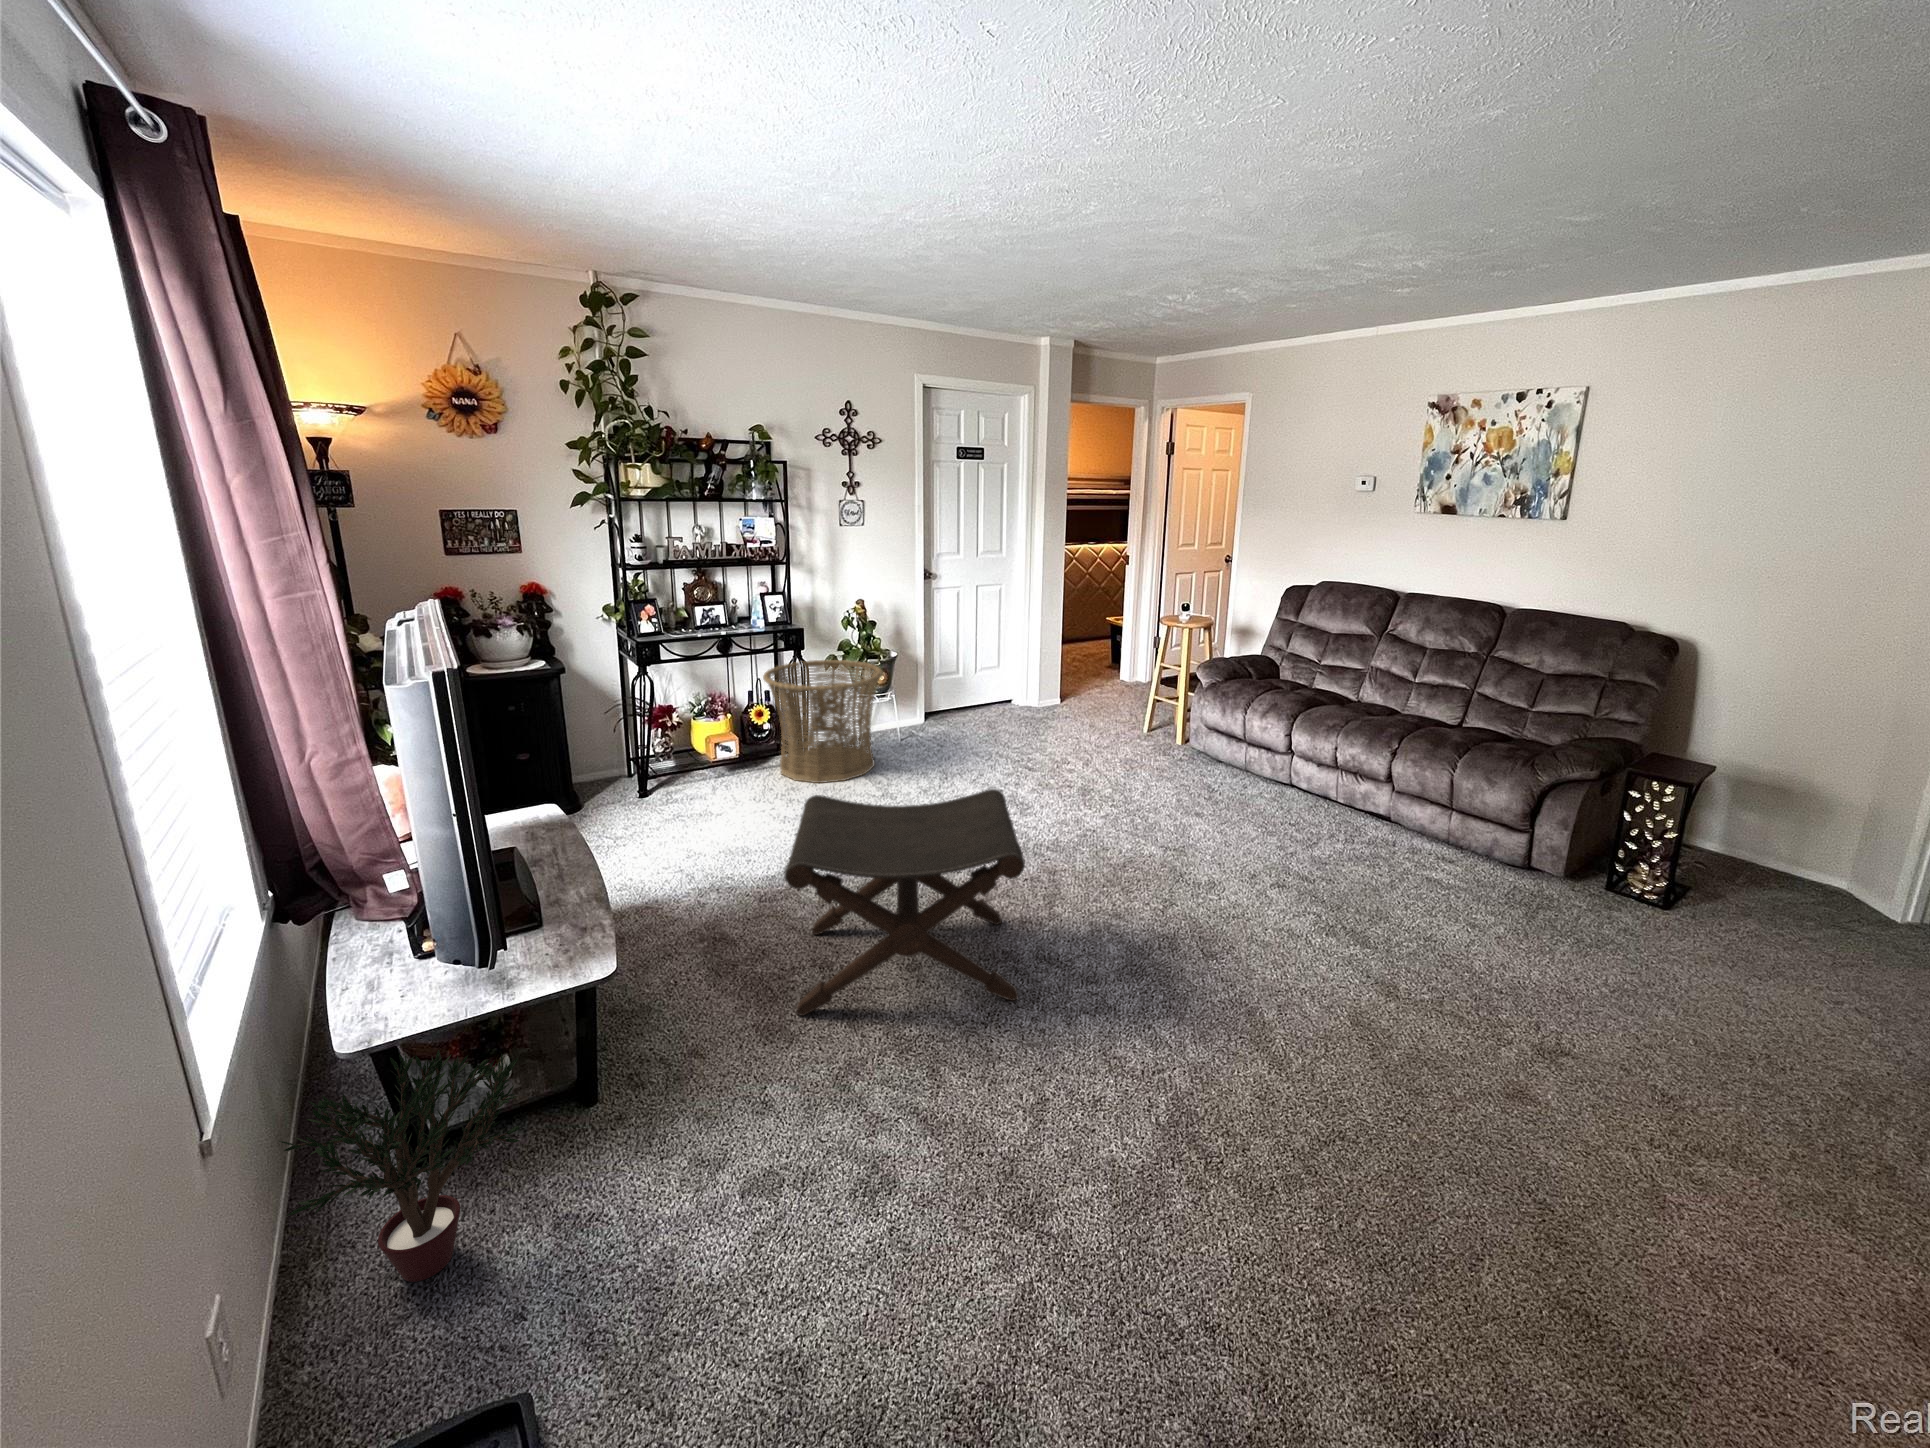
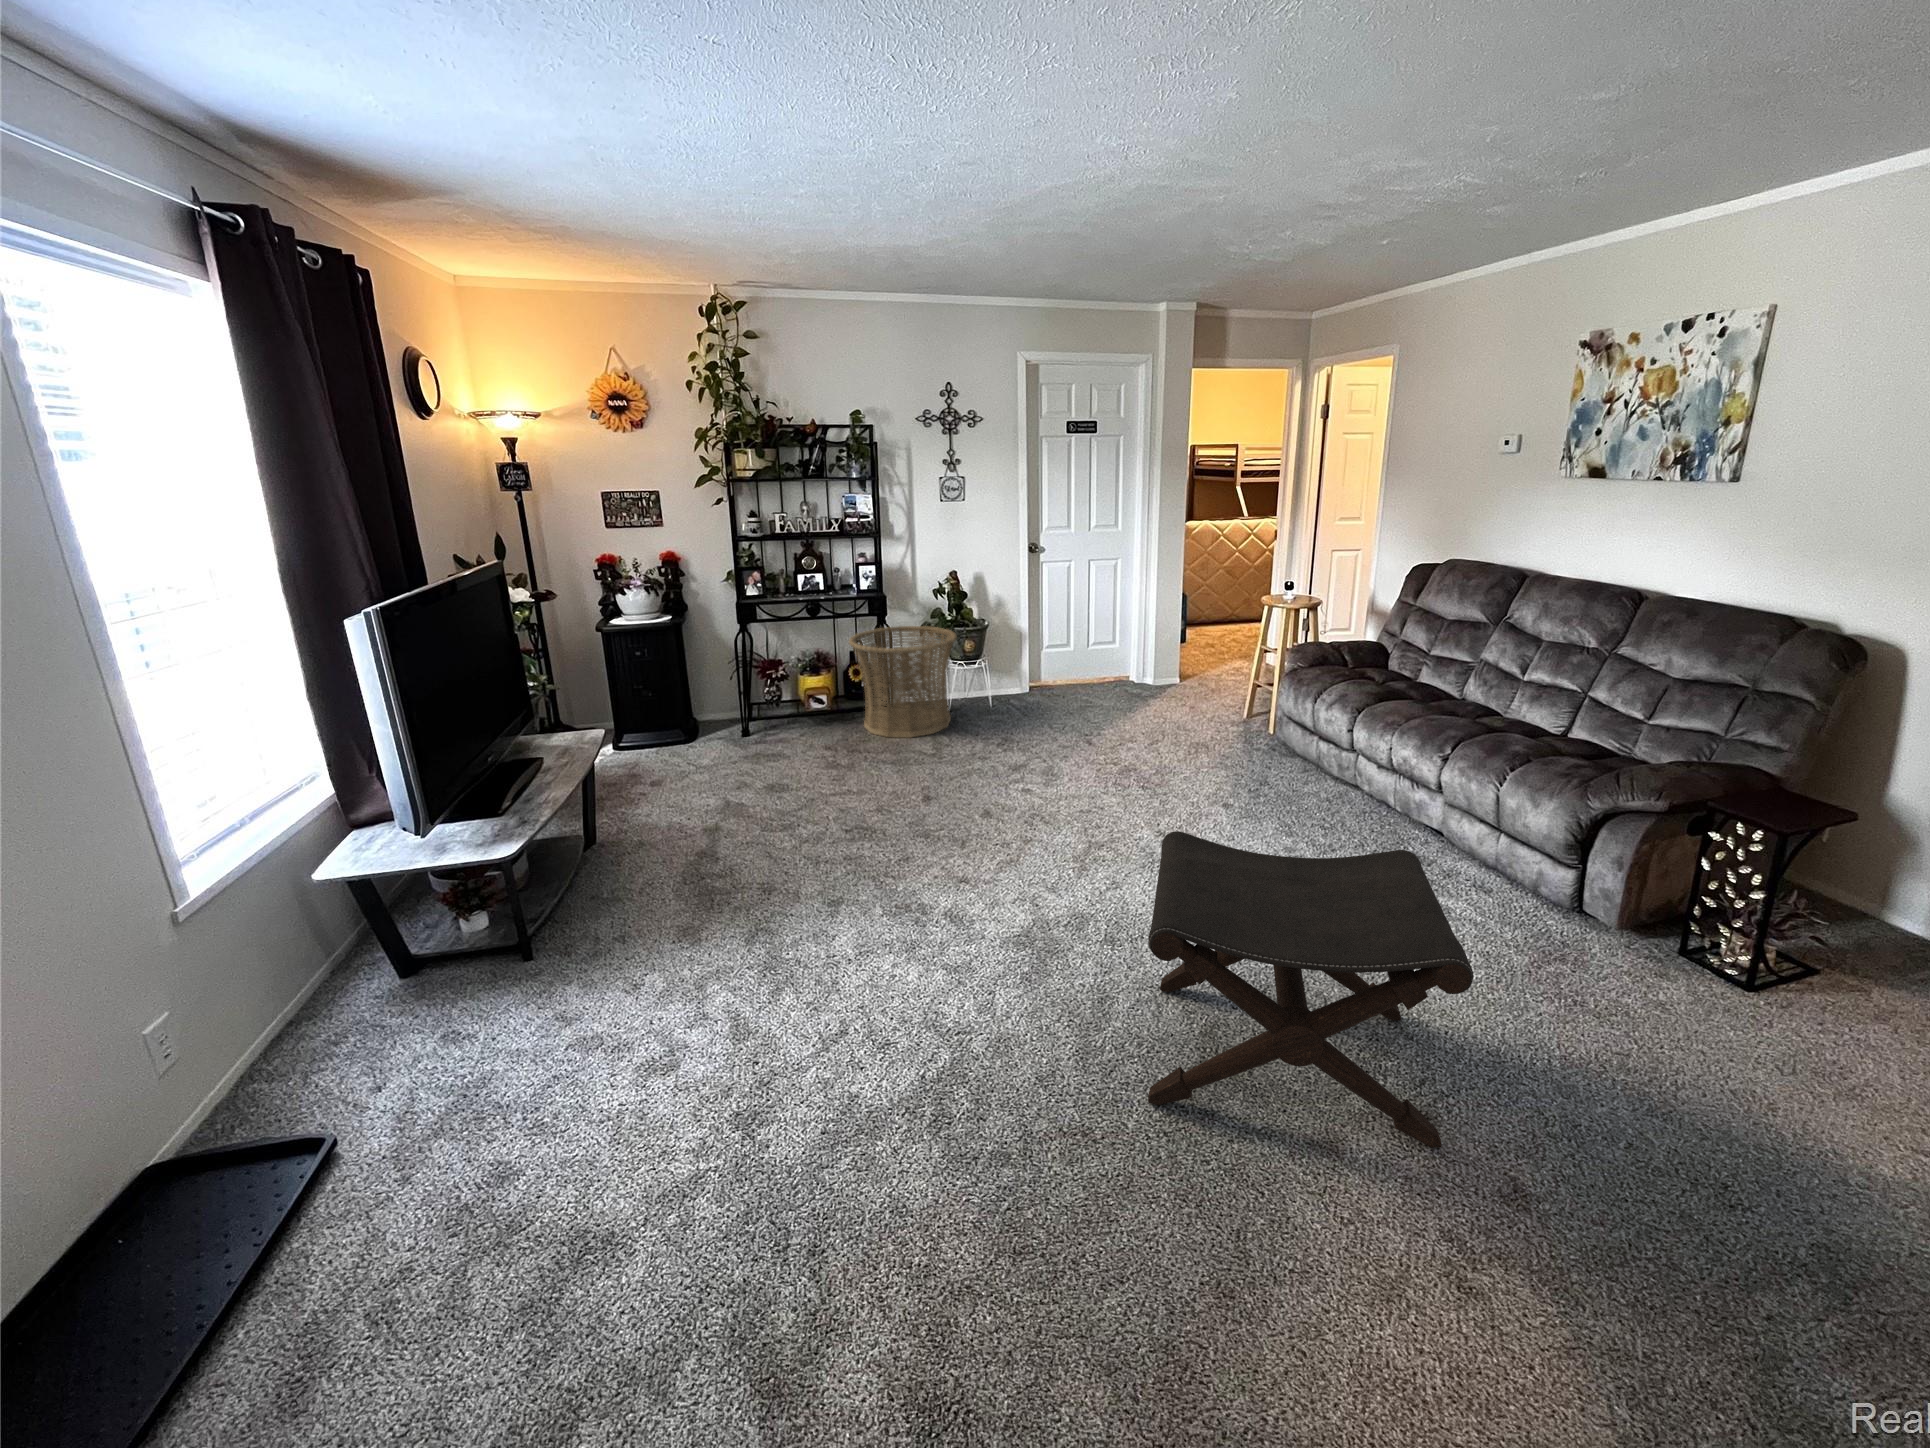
footstool: present [784,789,1025,1015] -> present [1148,831,1473,1148]
potted plant: present [279,1050,521,1282] -> none [231,887,440,1052]

